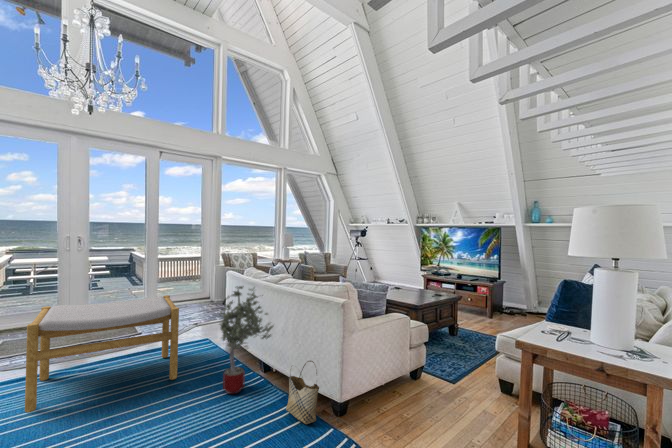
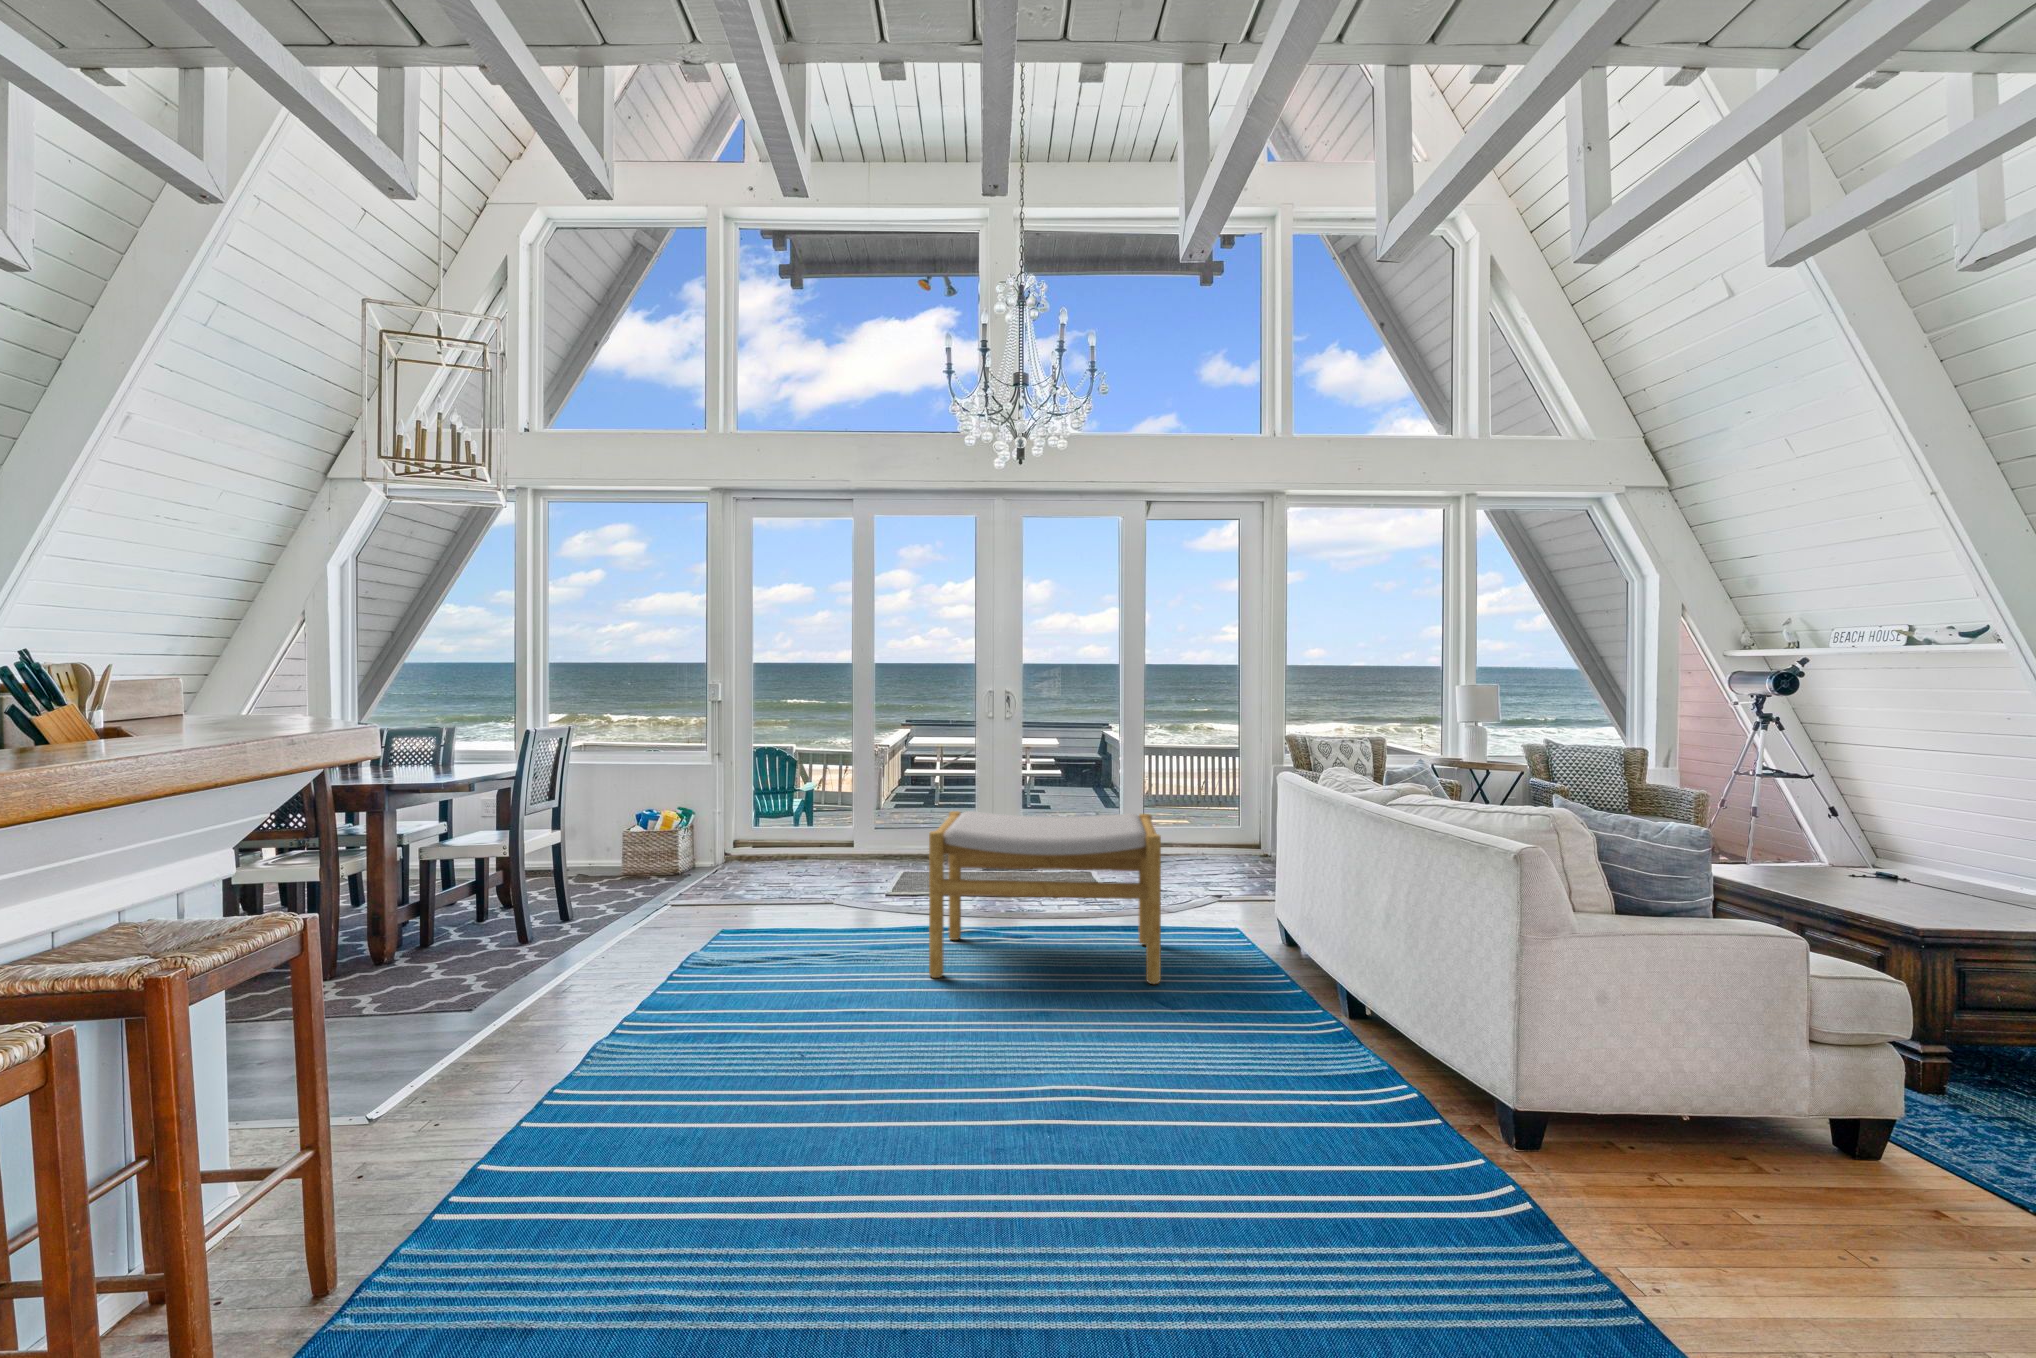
potted tree: present [220,286,273,394] -> none [1223,793,1364,1036]
woven basket: present [286,361,319,424] -> none [1377,984,1456,1133]

